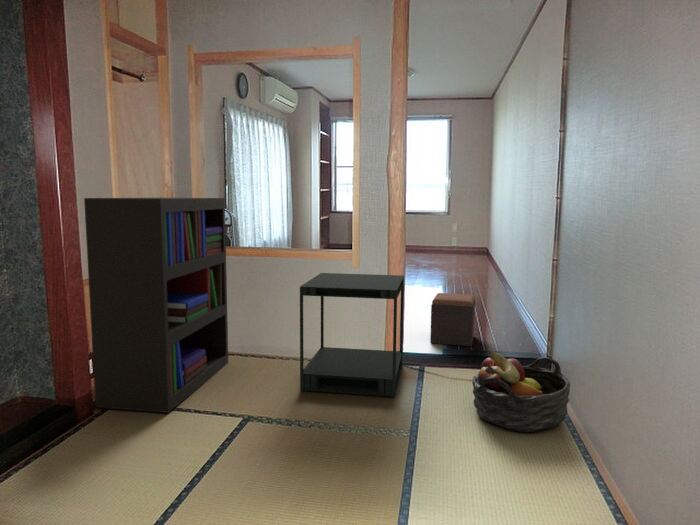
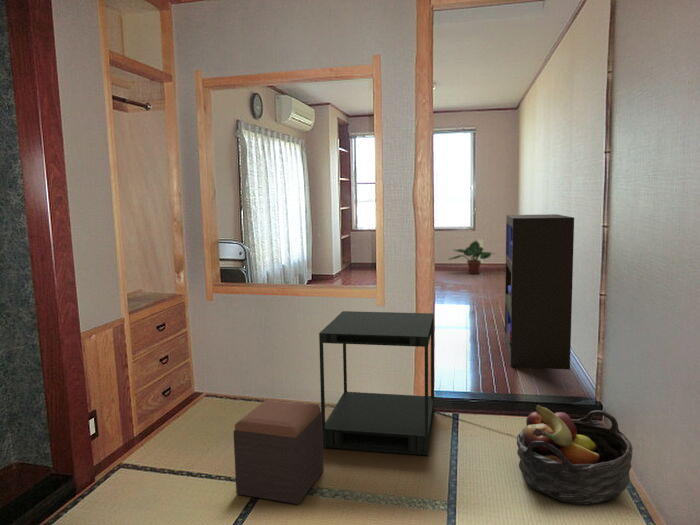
bookshelf: present [84,198,228,413] -> present [505,214,574,370]
potted plant: none [423,227,470,259] -> present [450,241,492,274]
footstool: present [430,293,475,346] -> present [233,400,324,504]

